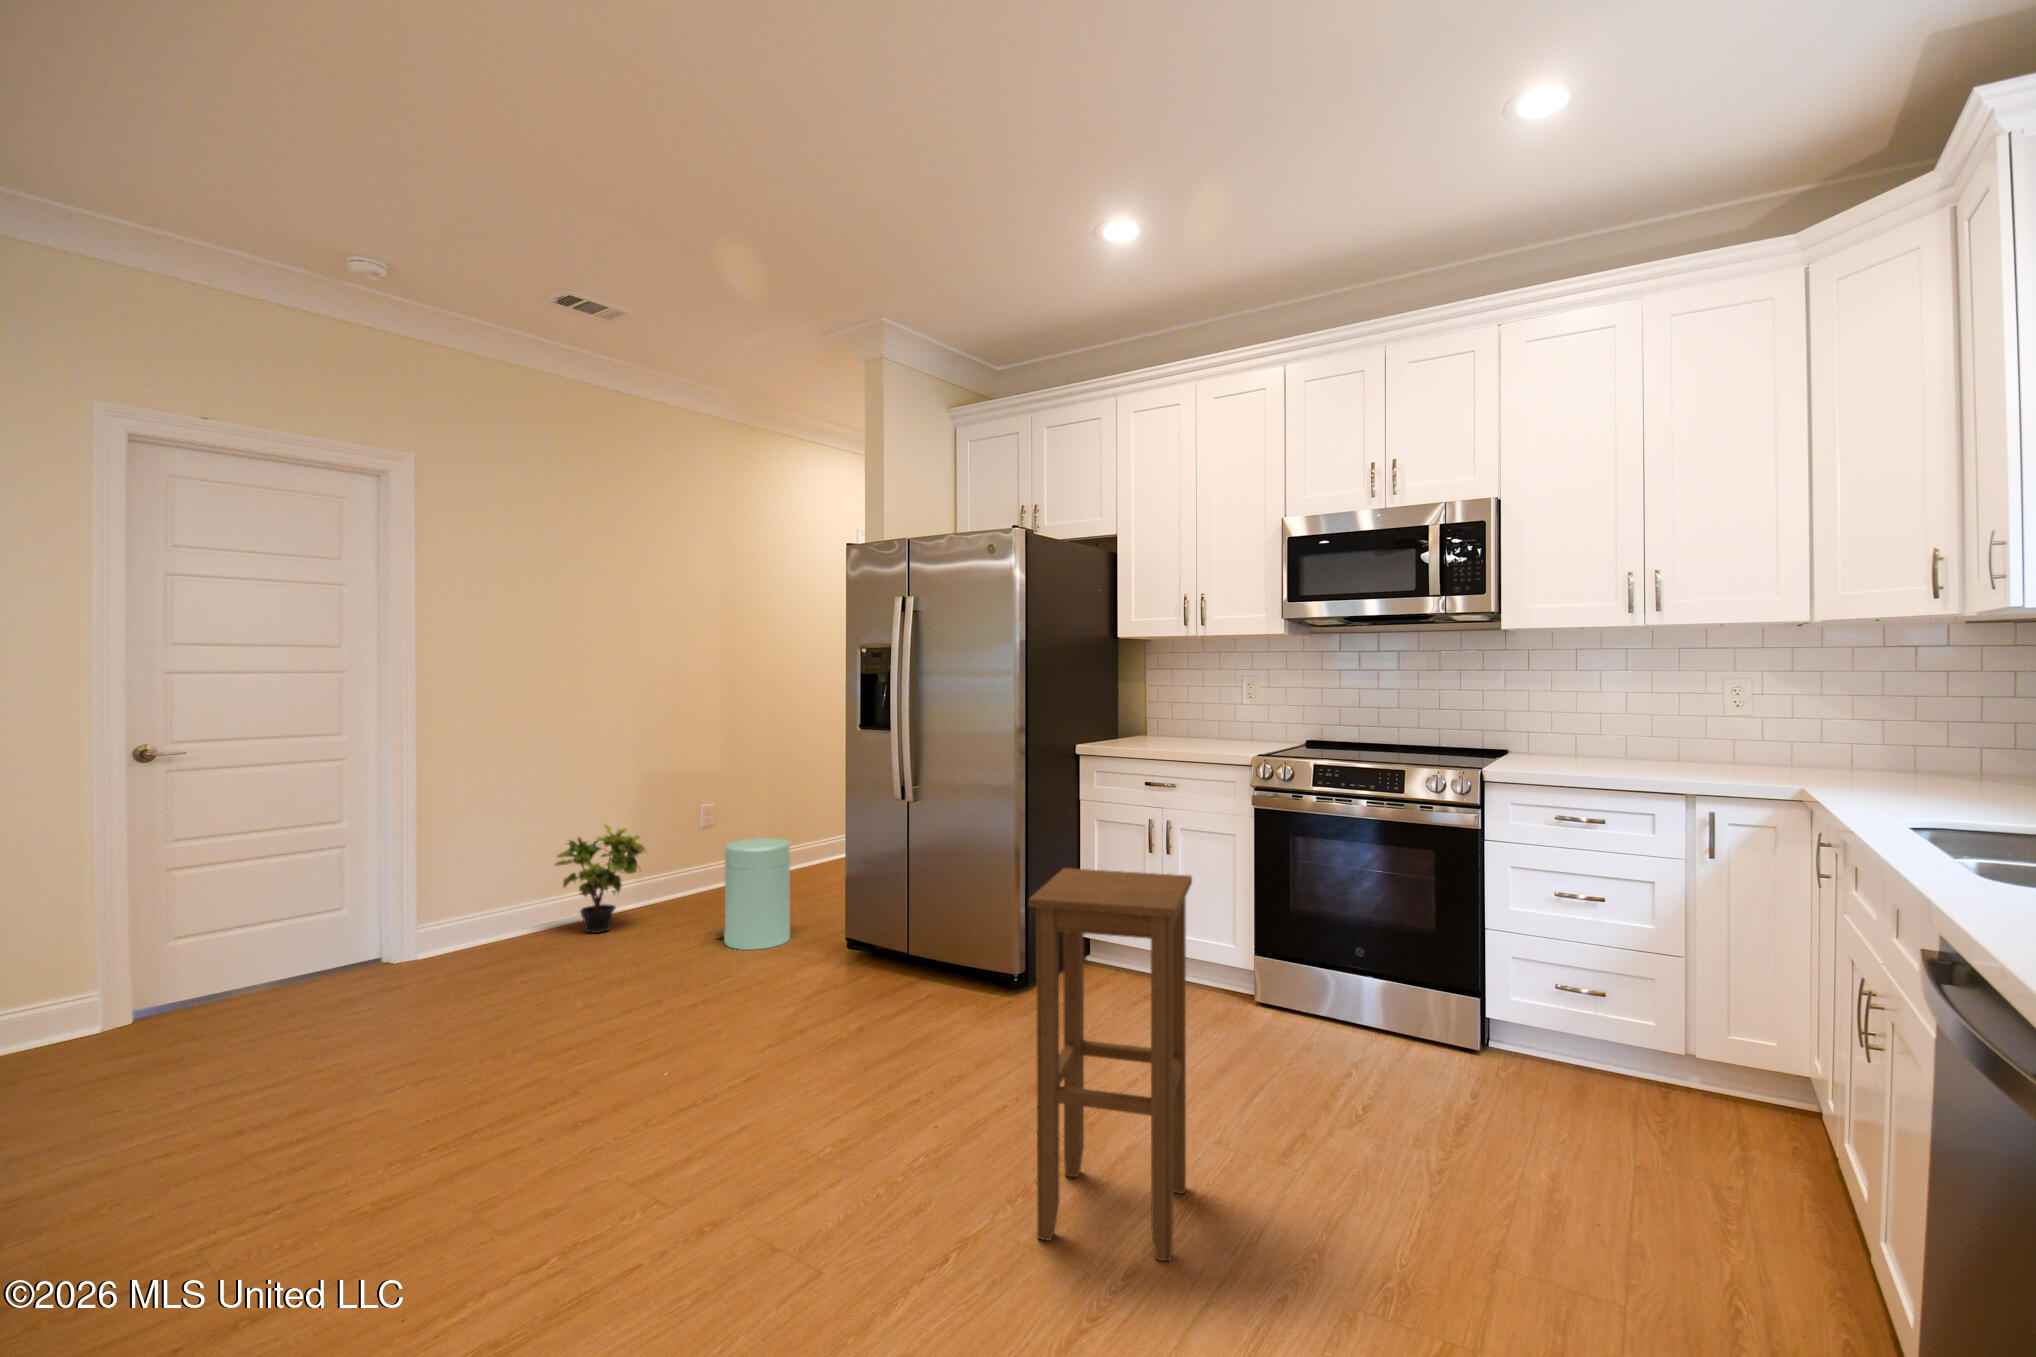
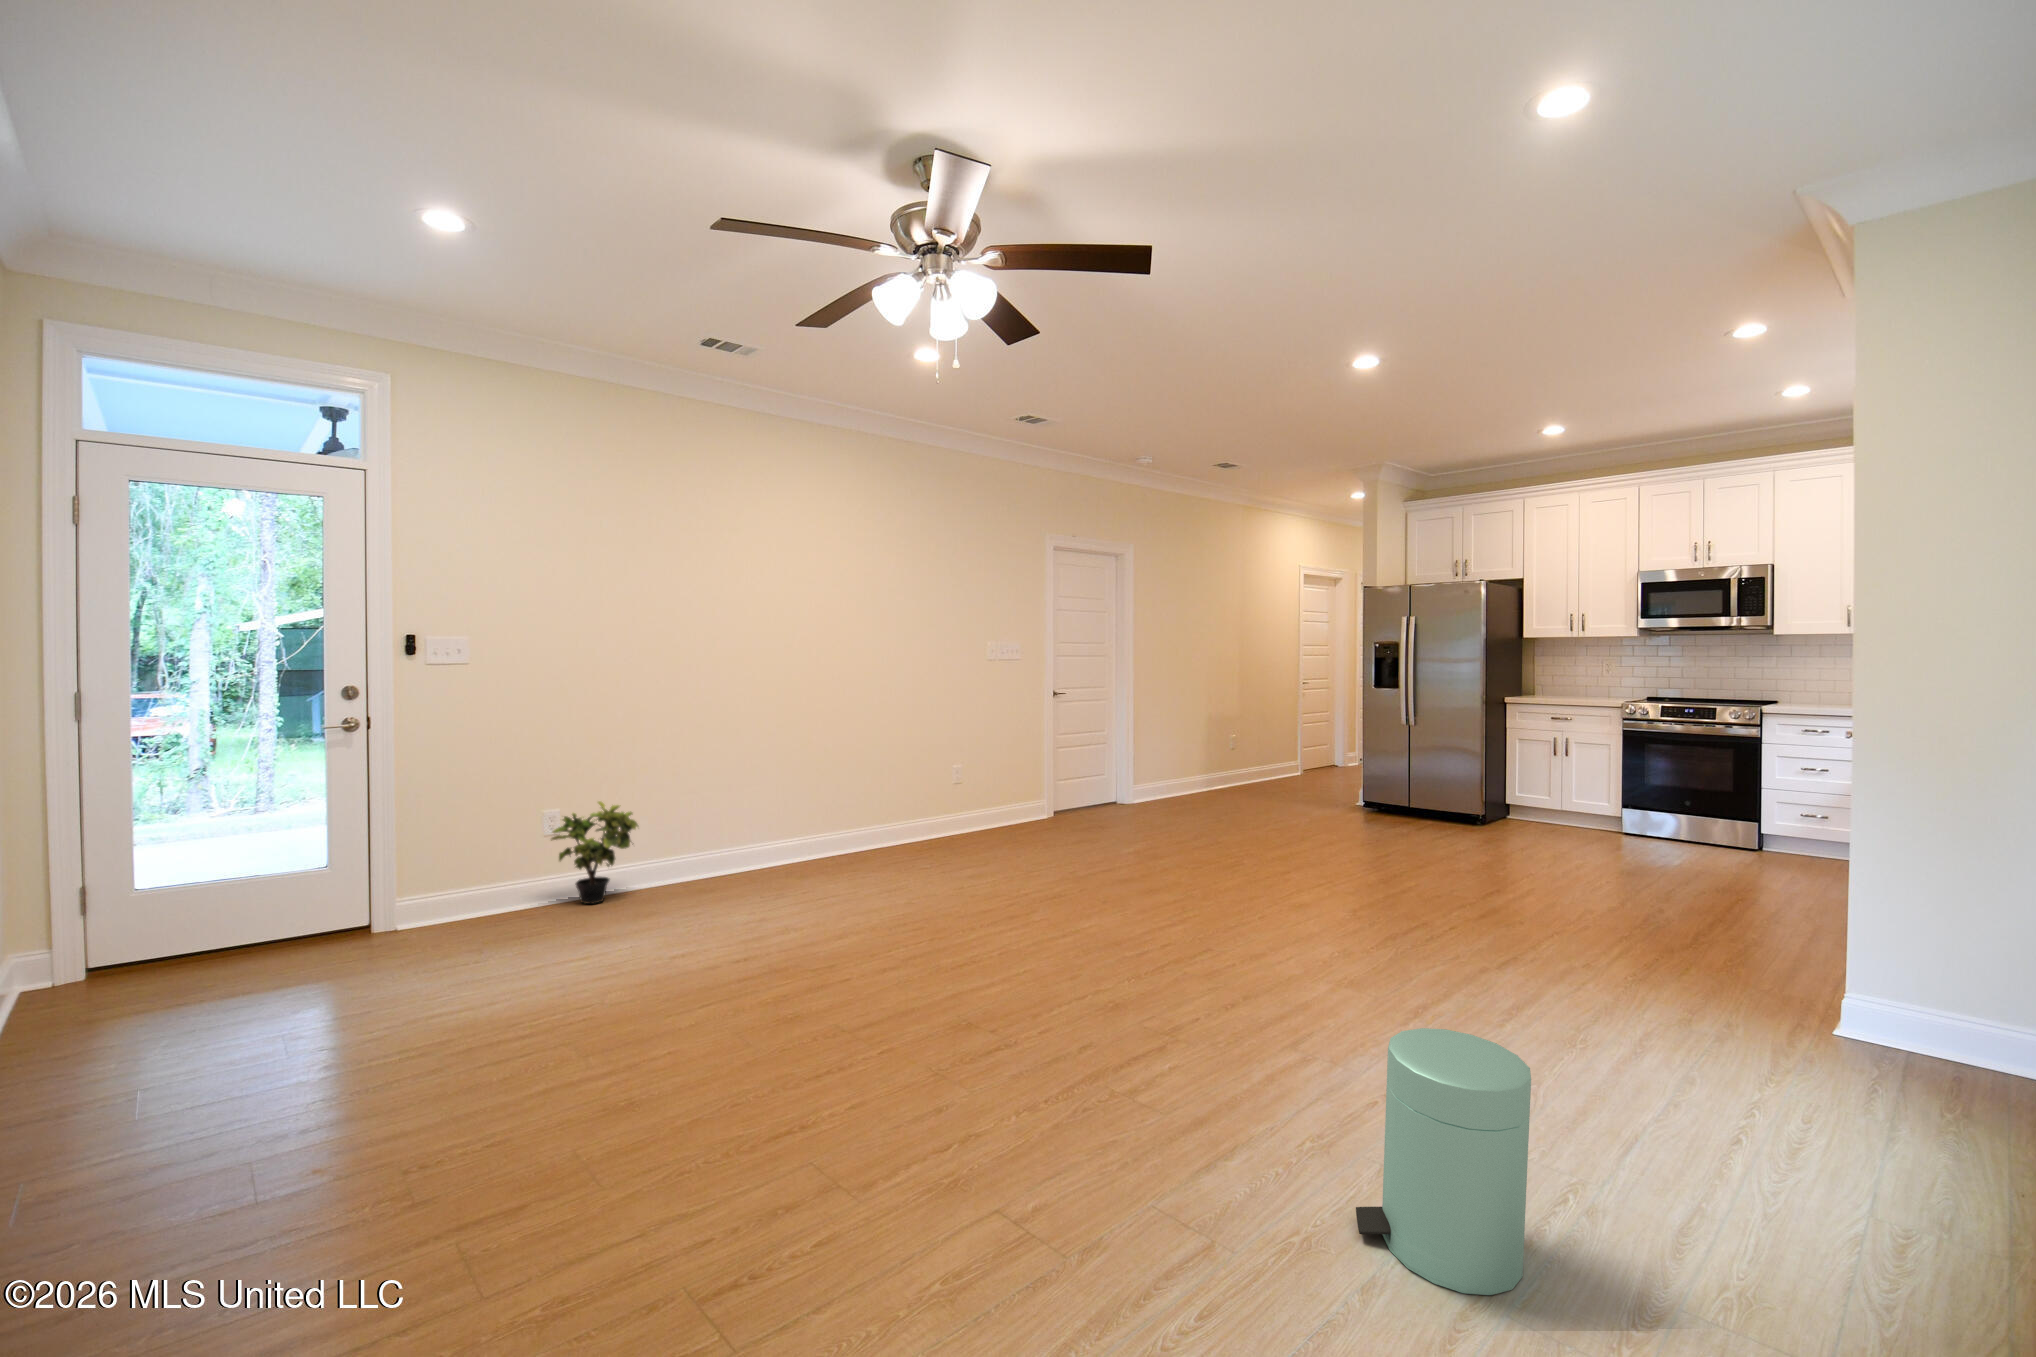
trash can: present [718,838,790,950] -> present [1356,1028,1531,1295]
stool: present [1028,868,1192,1262] -> none [1008,875,1162,1252]

